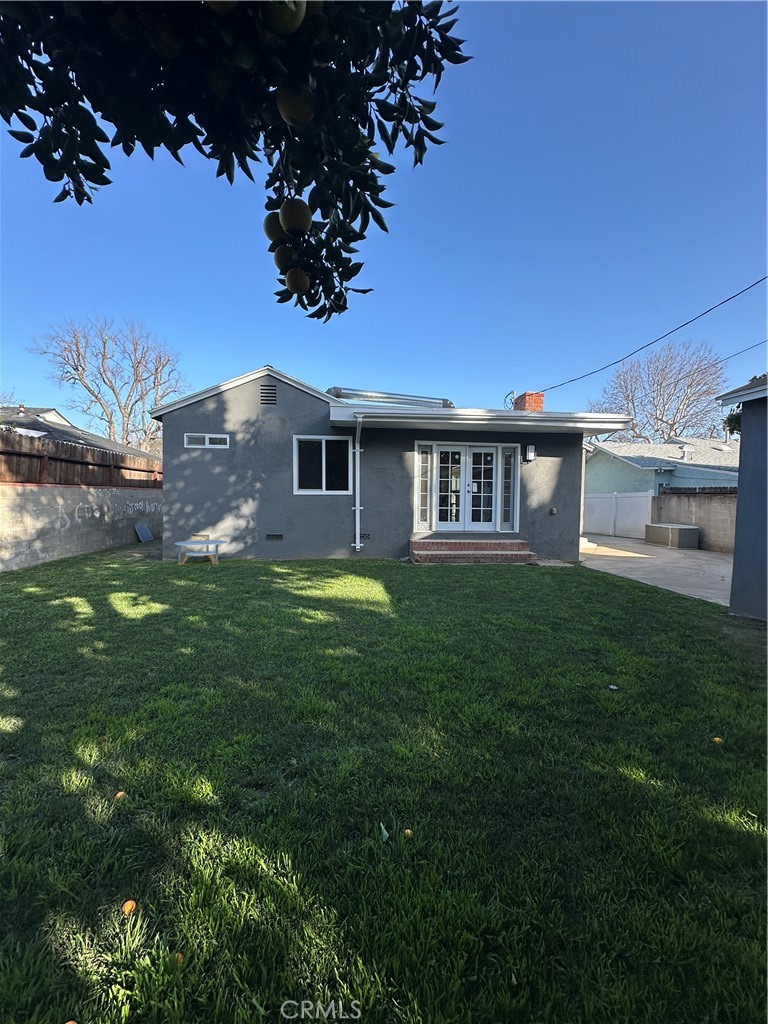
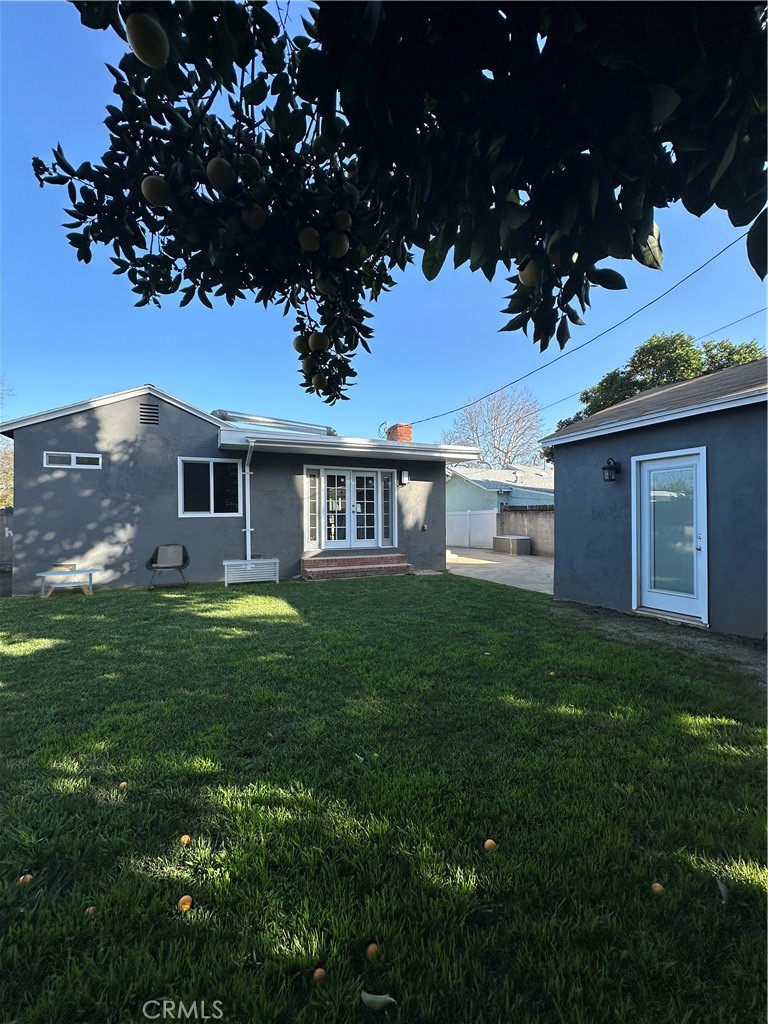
lounge chair: none [262,520,303,564] -> present [145,544,191,591]
storage bench: none [332,538,387,564] -> present [223,558,279,586]

